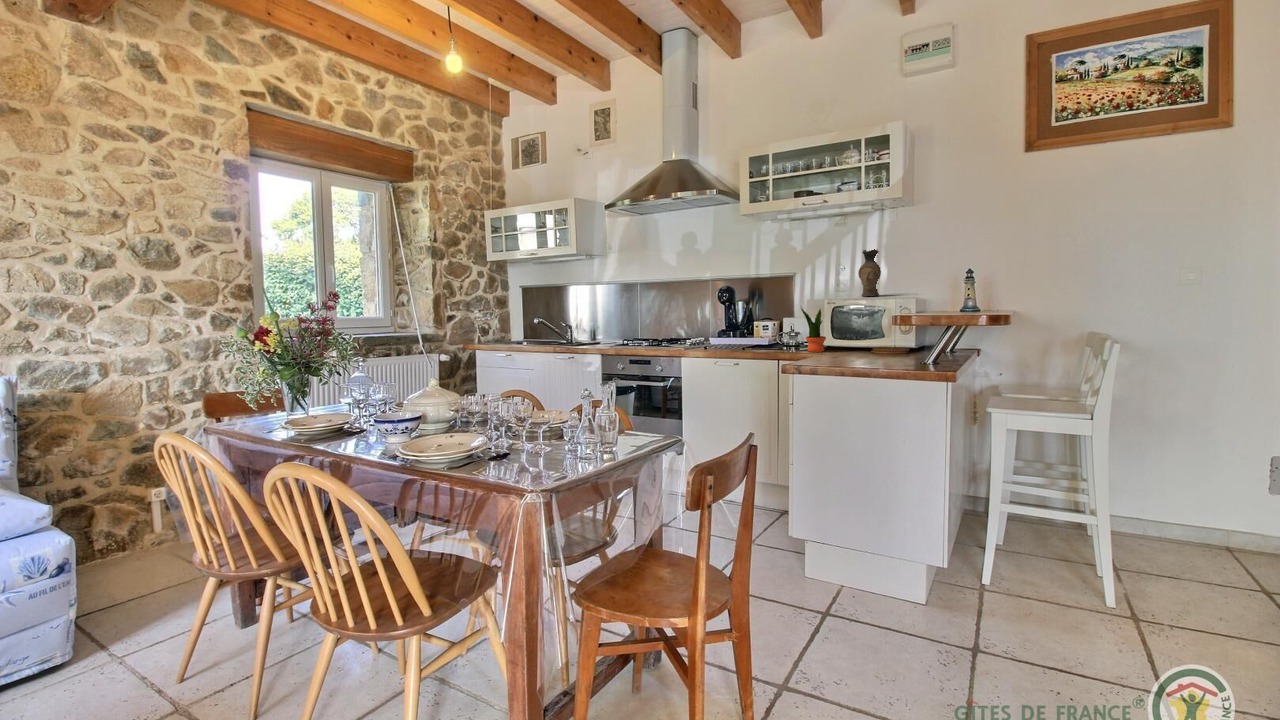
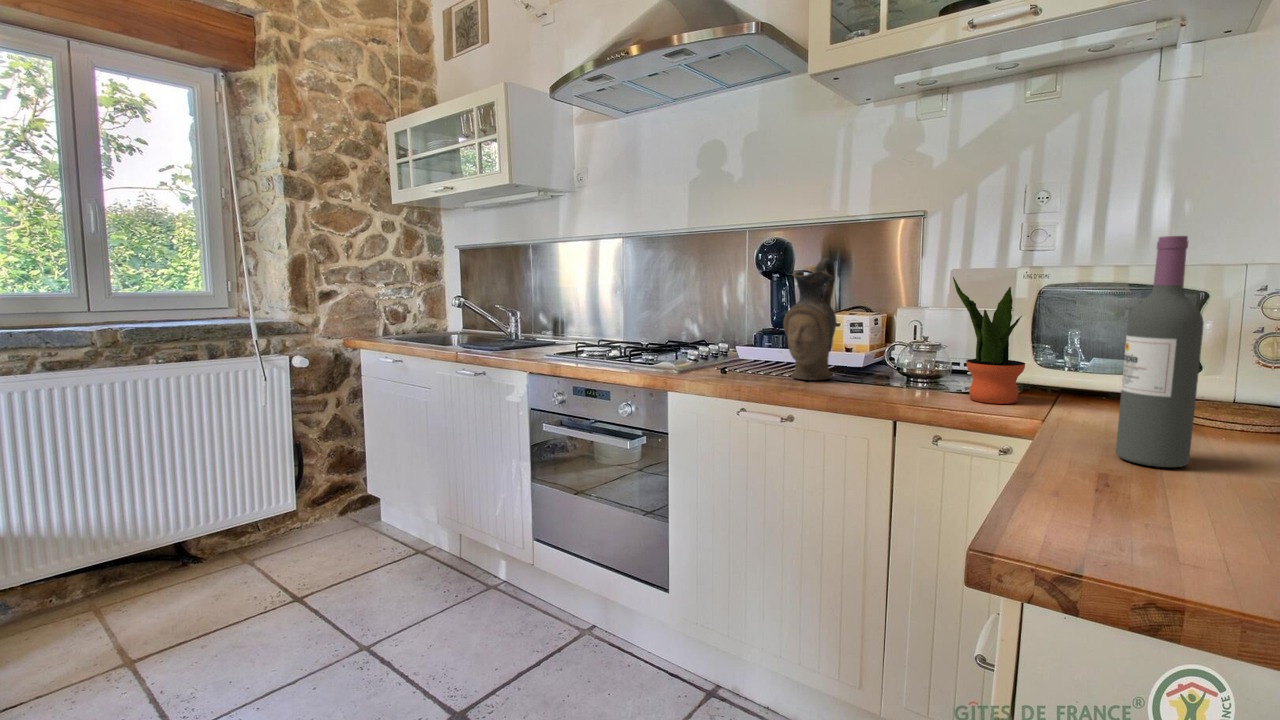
ceramic pitcher: present [858,249,881,296] -> present [783,258,836,380]
wine bottle: none [839,294,856,359] -> present [1116,236,1204,467]

